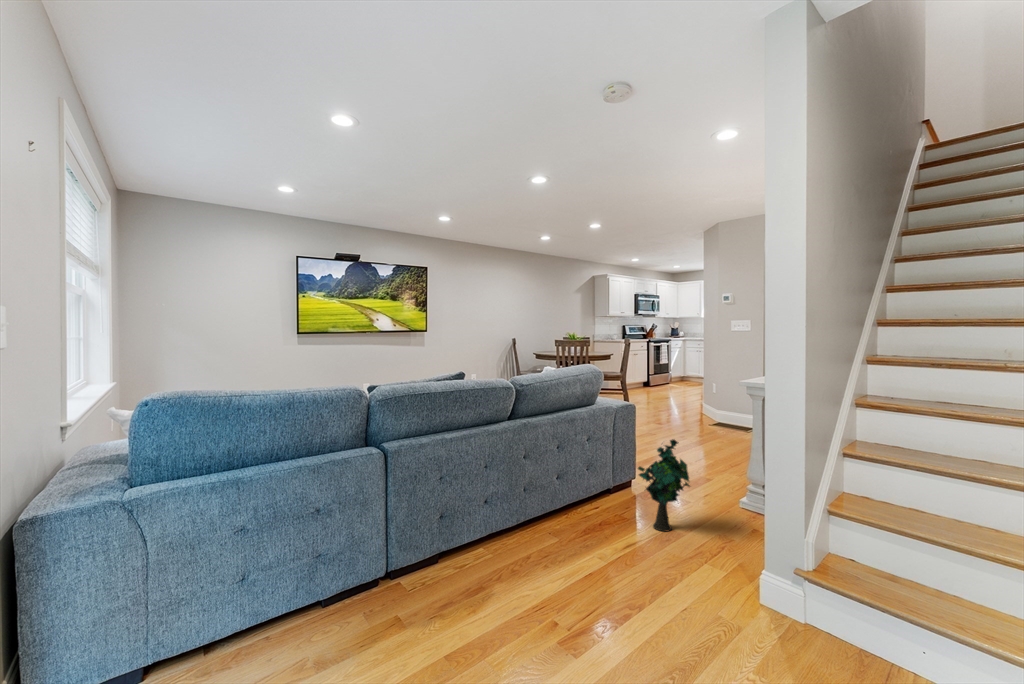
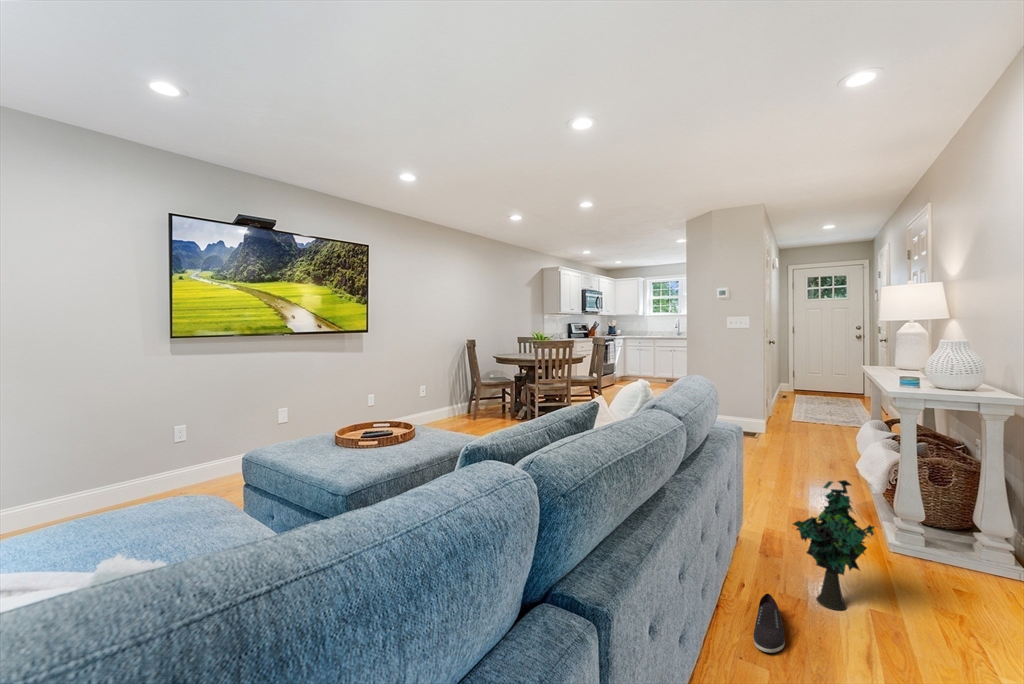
shoe: none [576,513,611,542] -> present [753,593,785,653]

